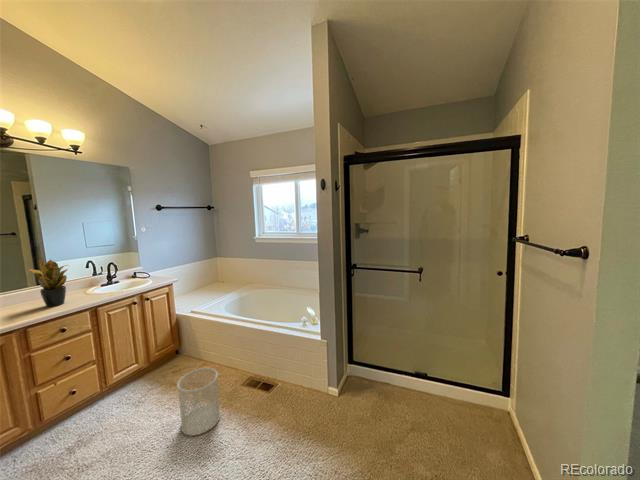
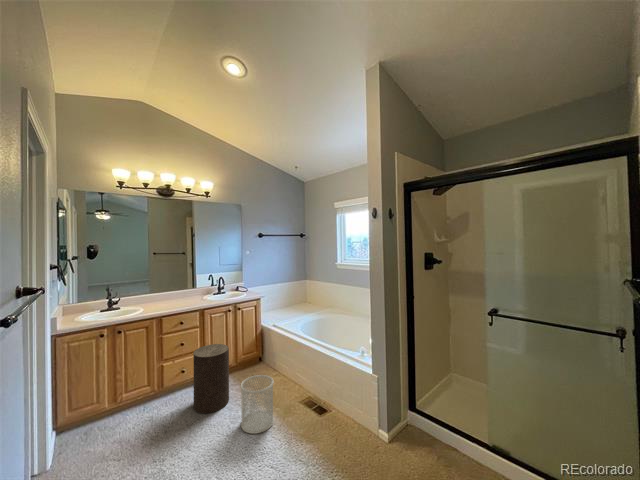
potted plant: present [29,259,68,307] -> none [169,269,195,305]
stool: none [93,346,153,436] -> present [193,344,229,413]

